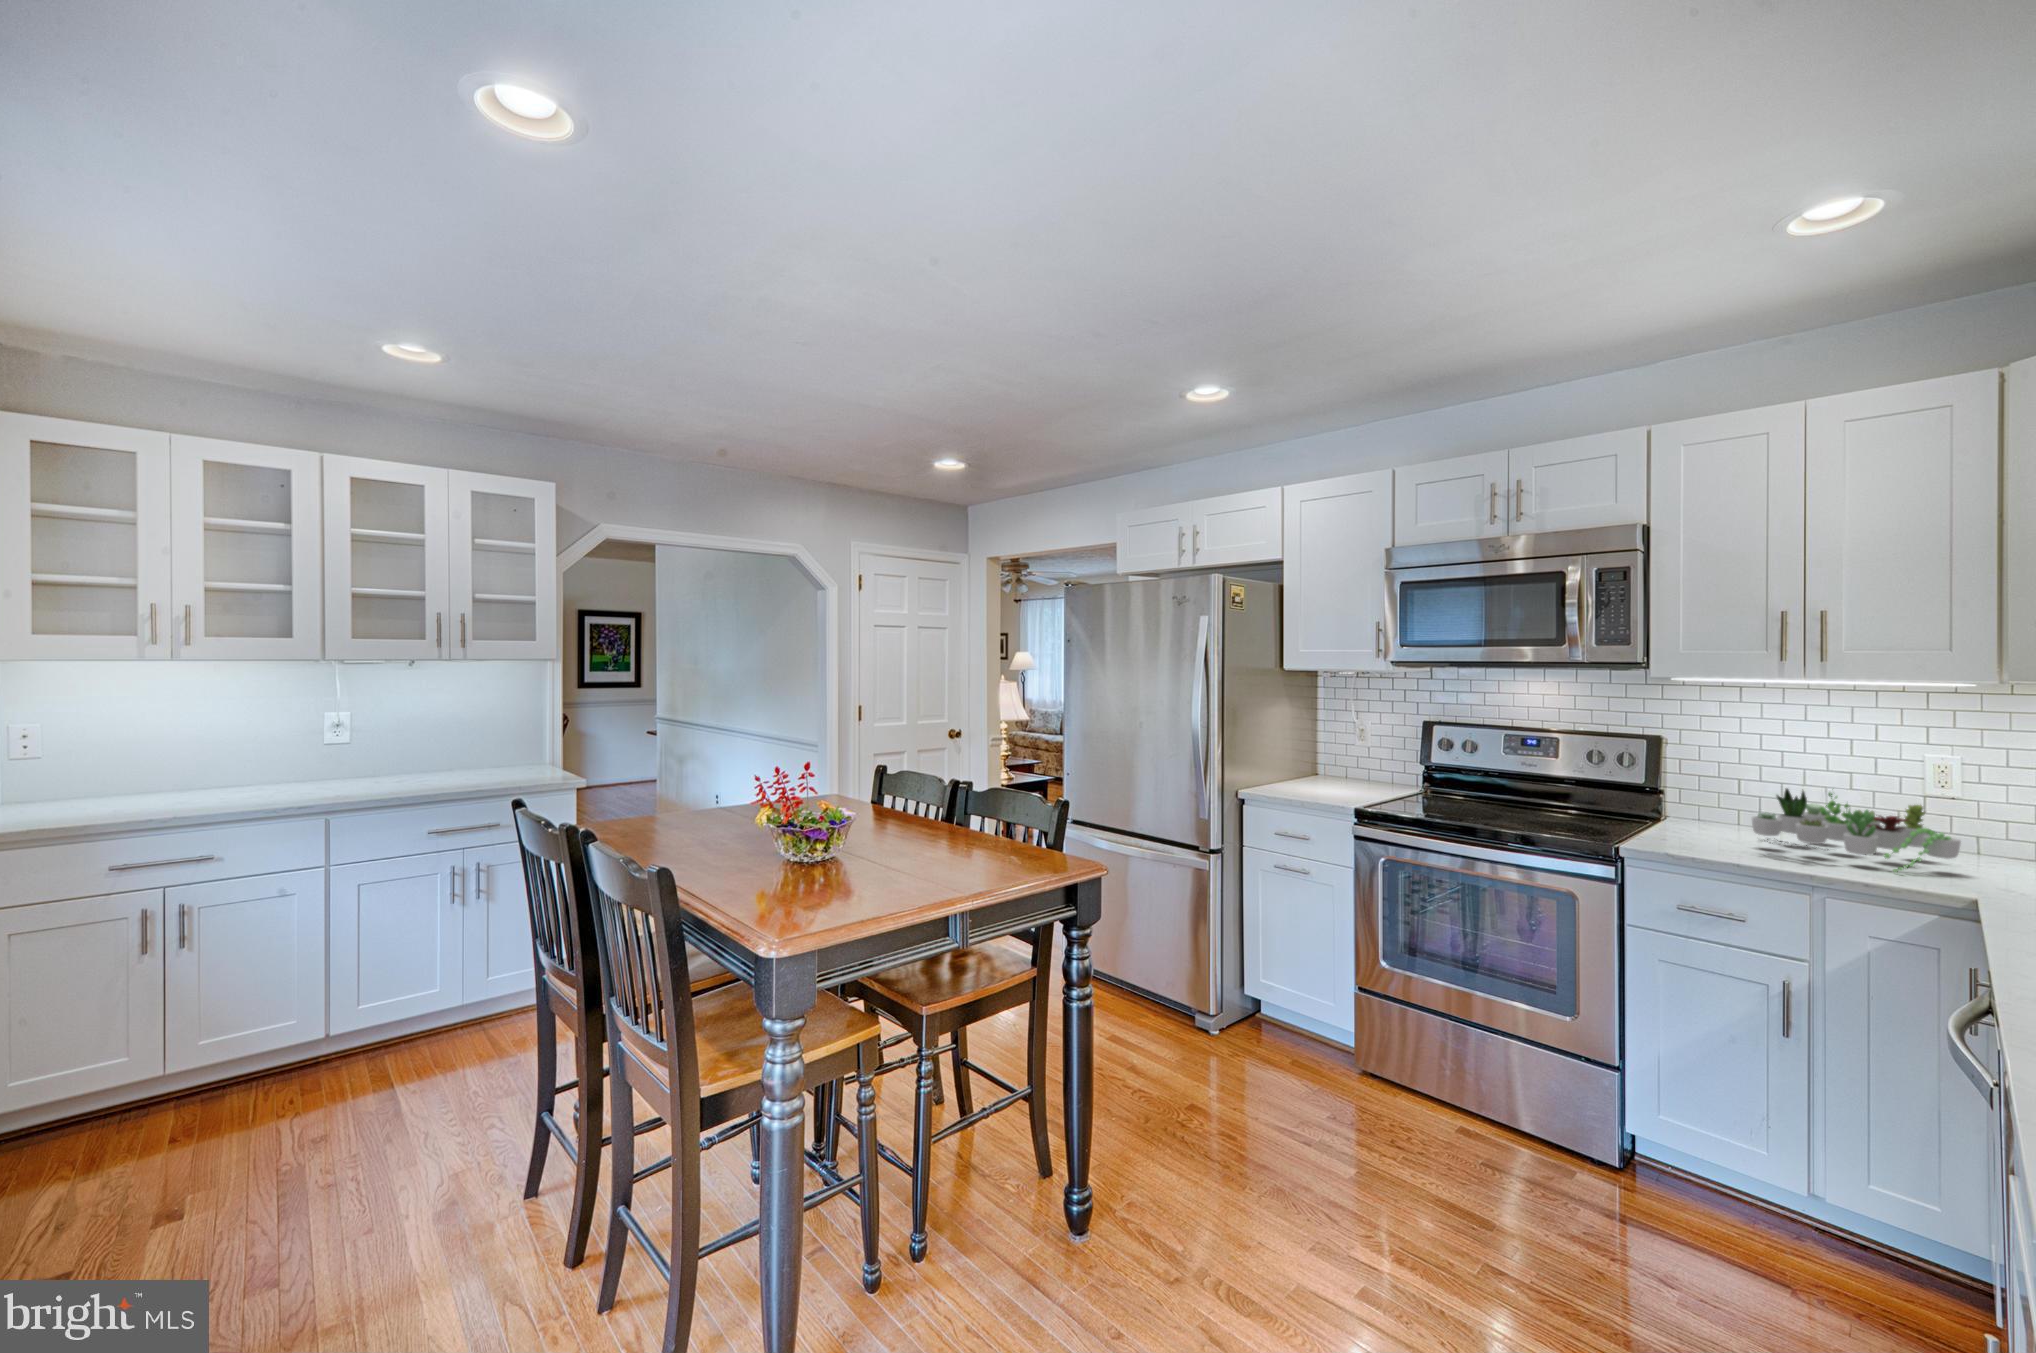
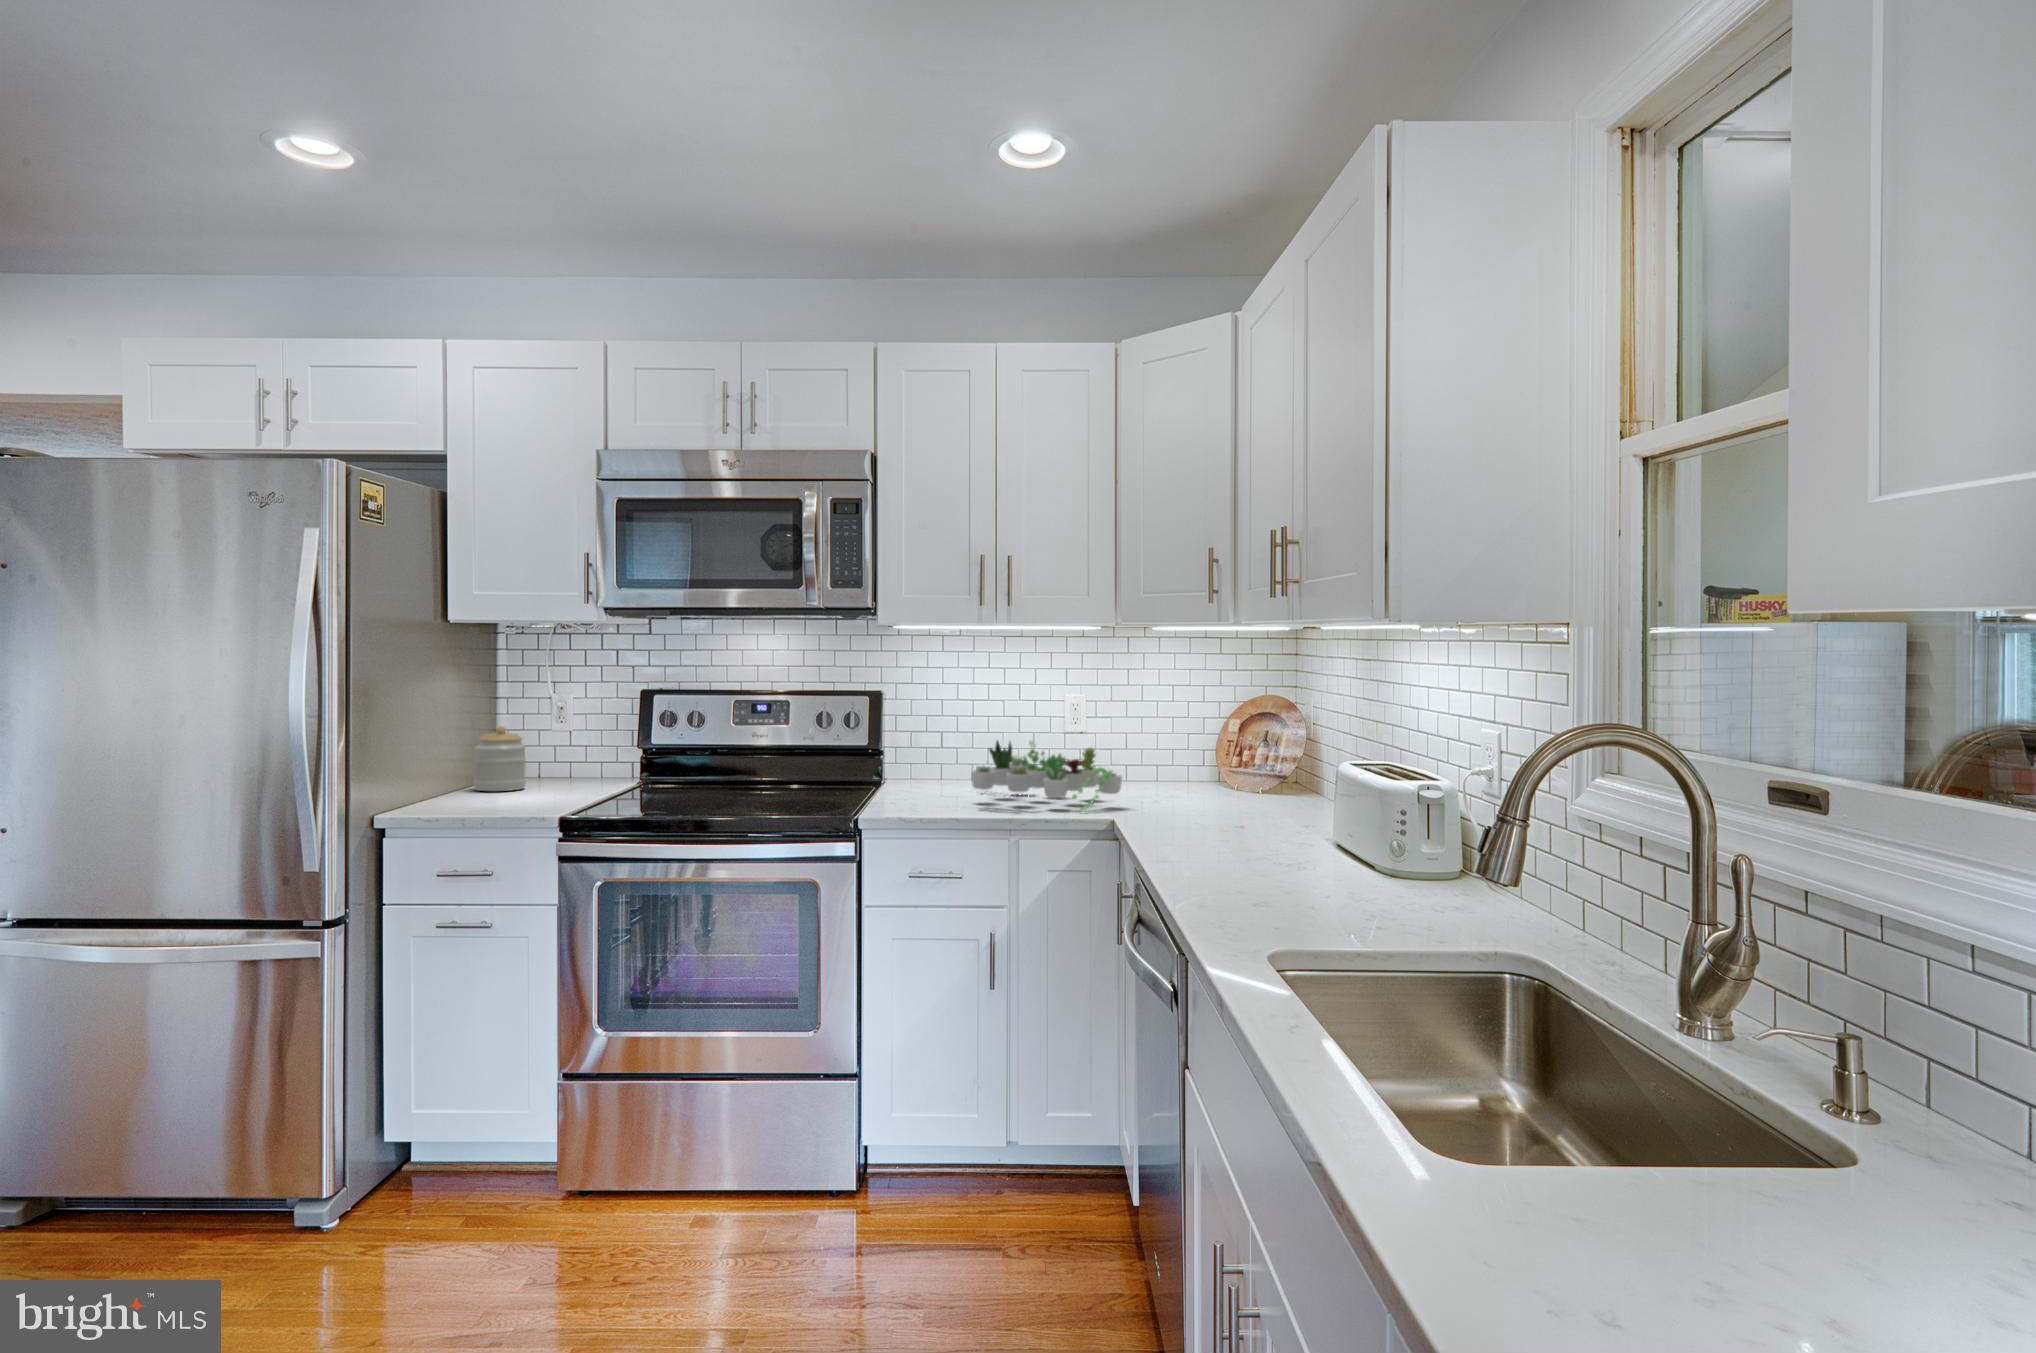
jar: none [1306,747,1341,793] -> present [474,726,526,791]

